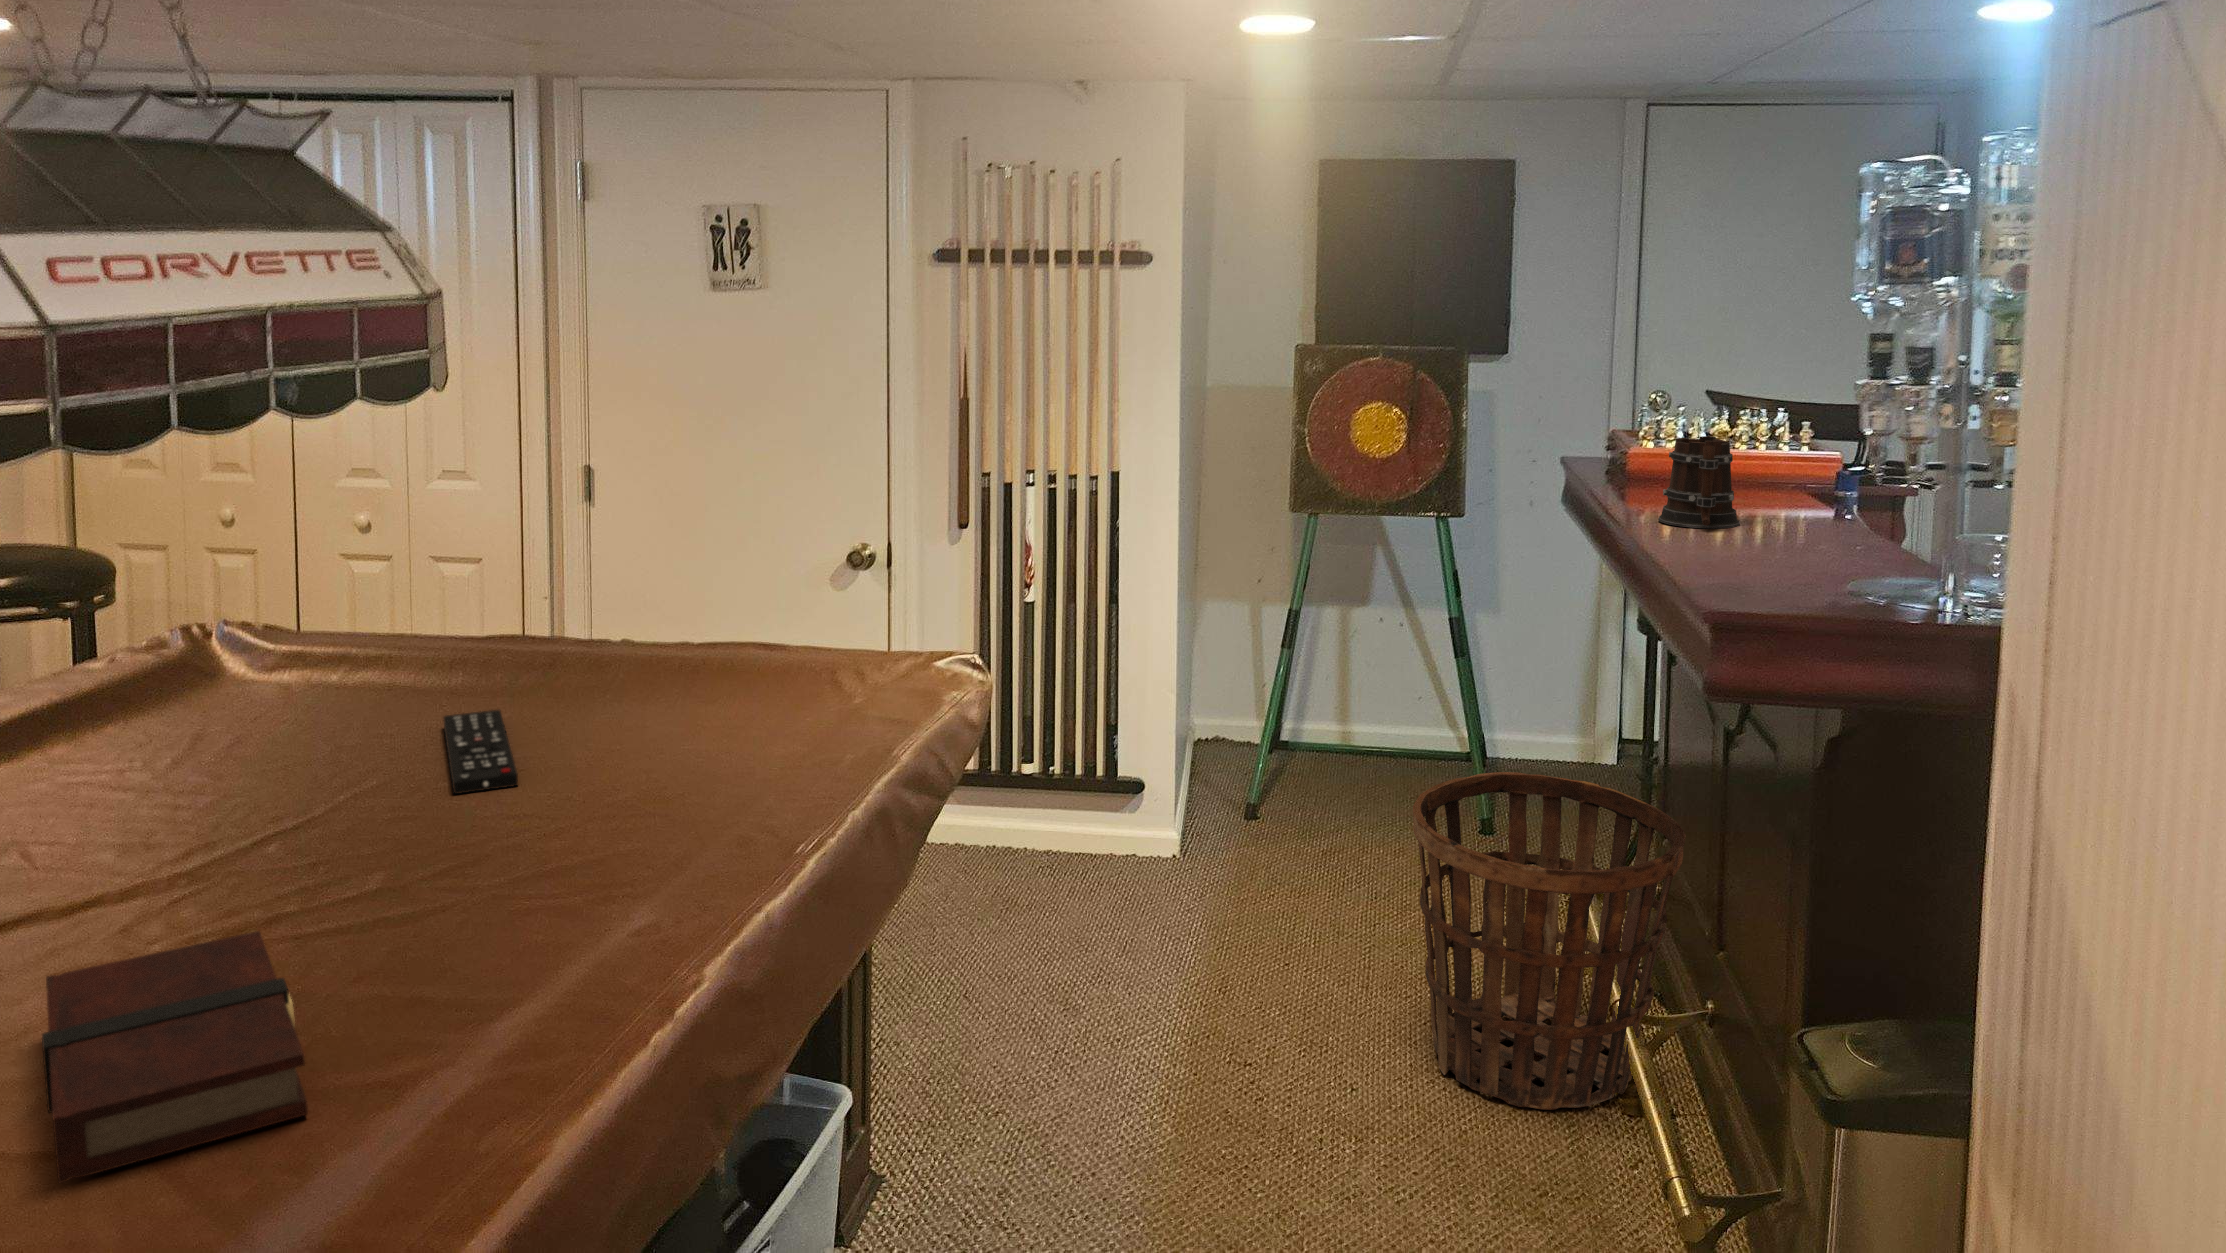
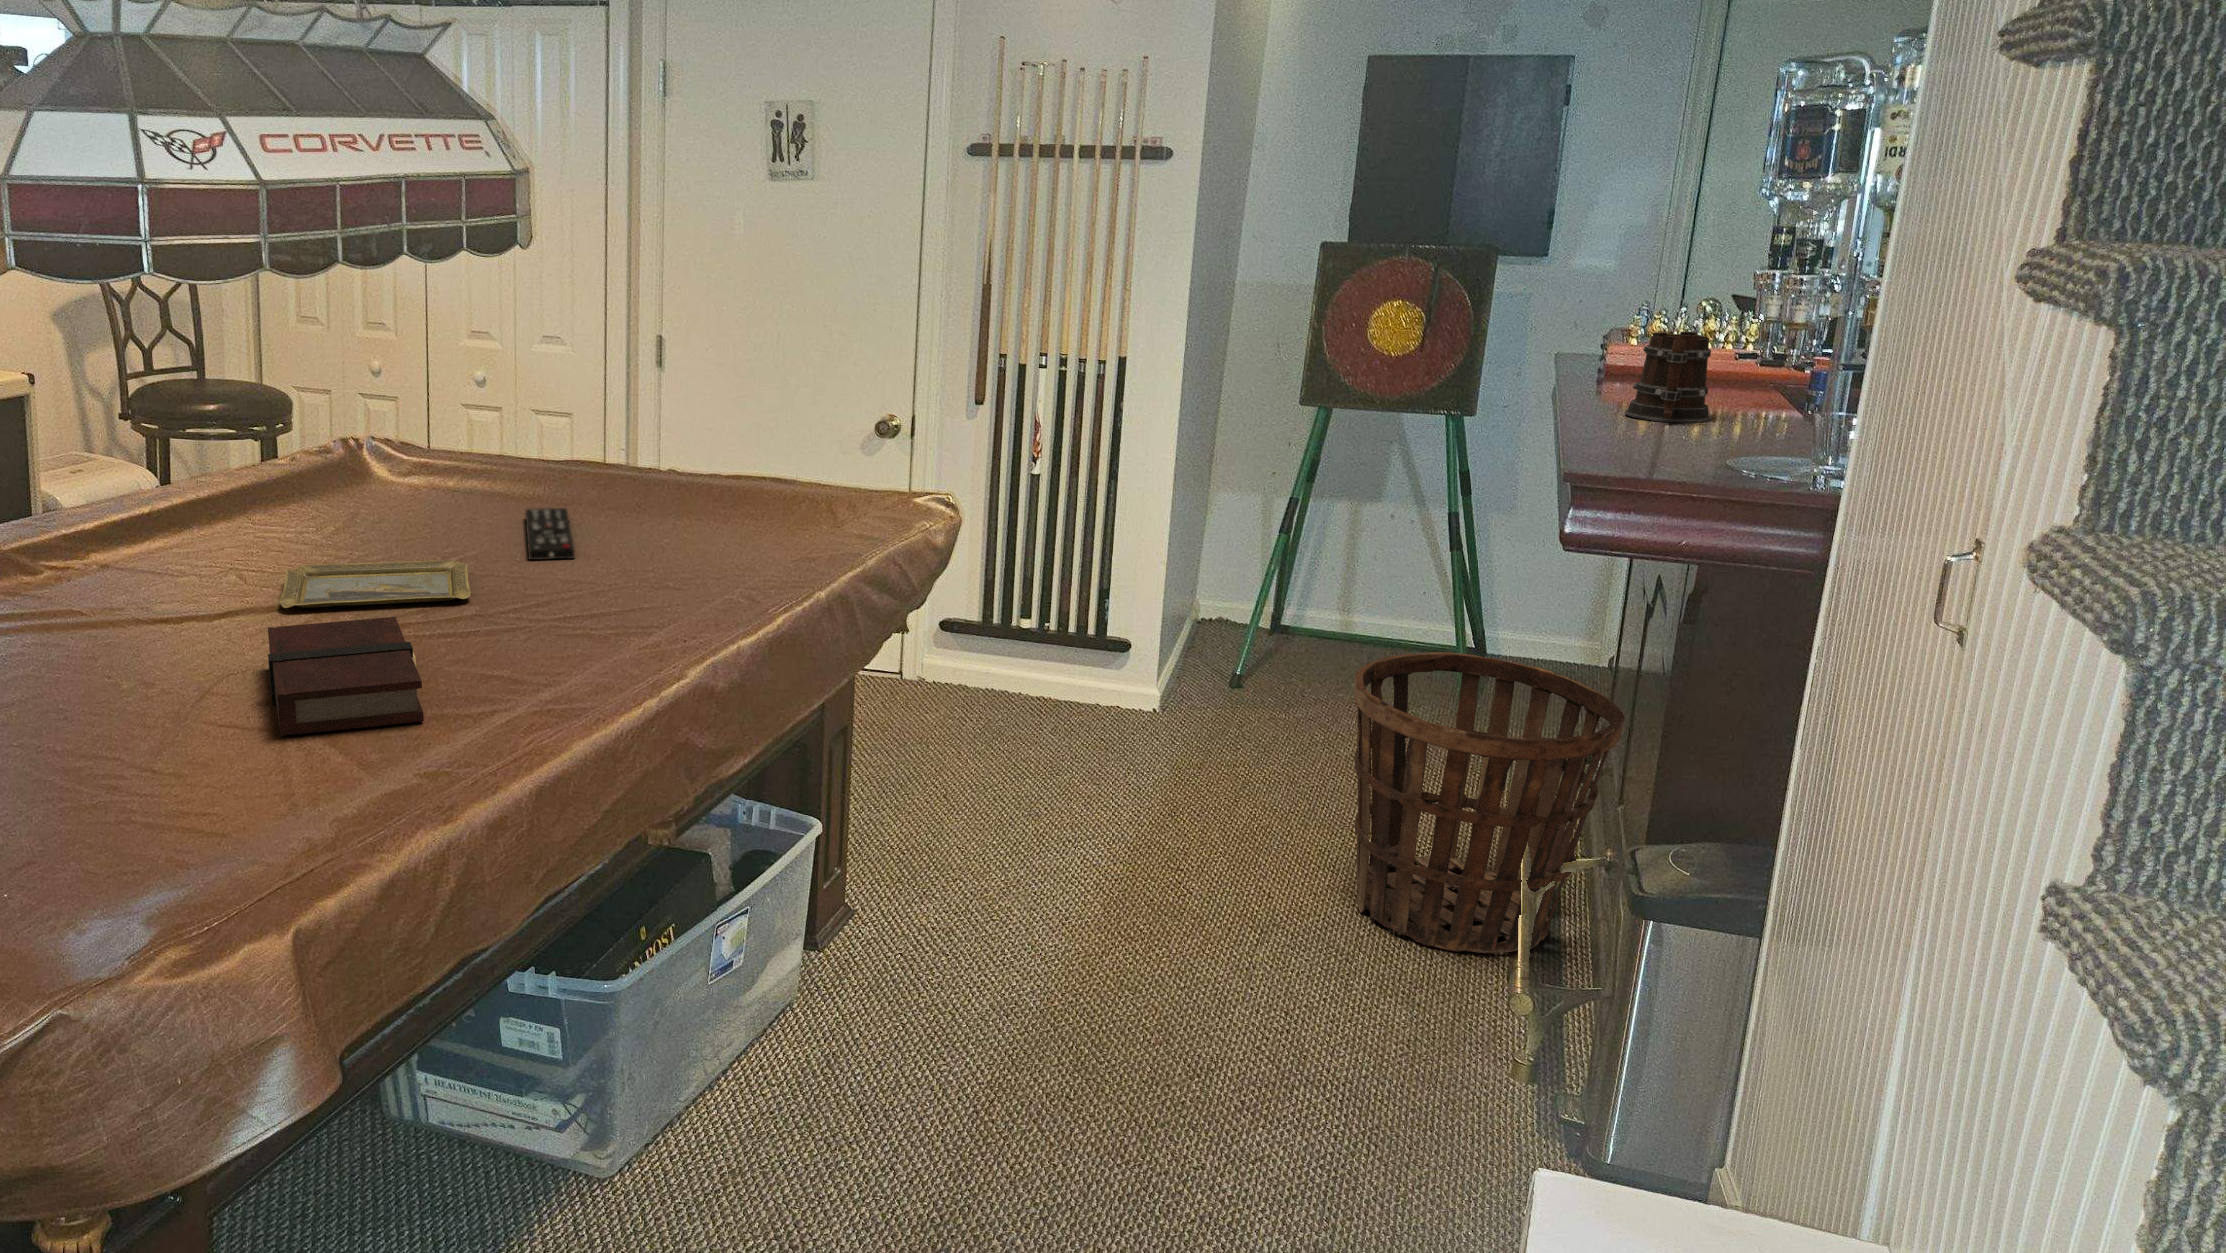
tray: none [72,809,374,919] -> present [279,560,471,608]

